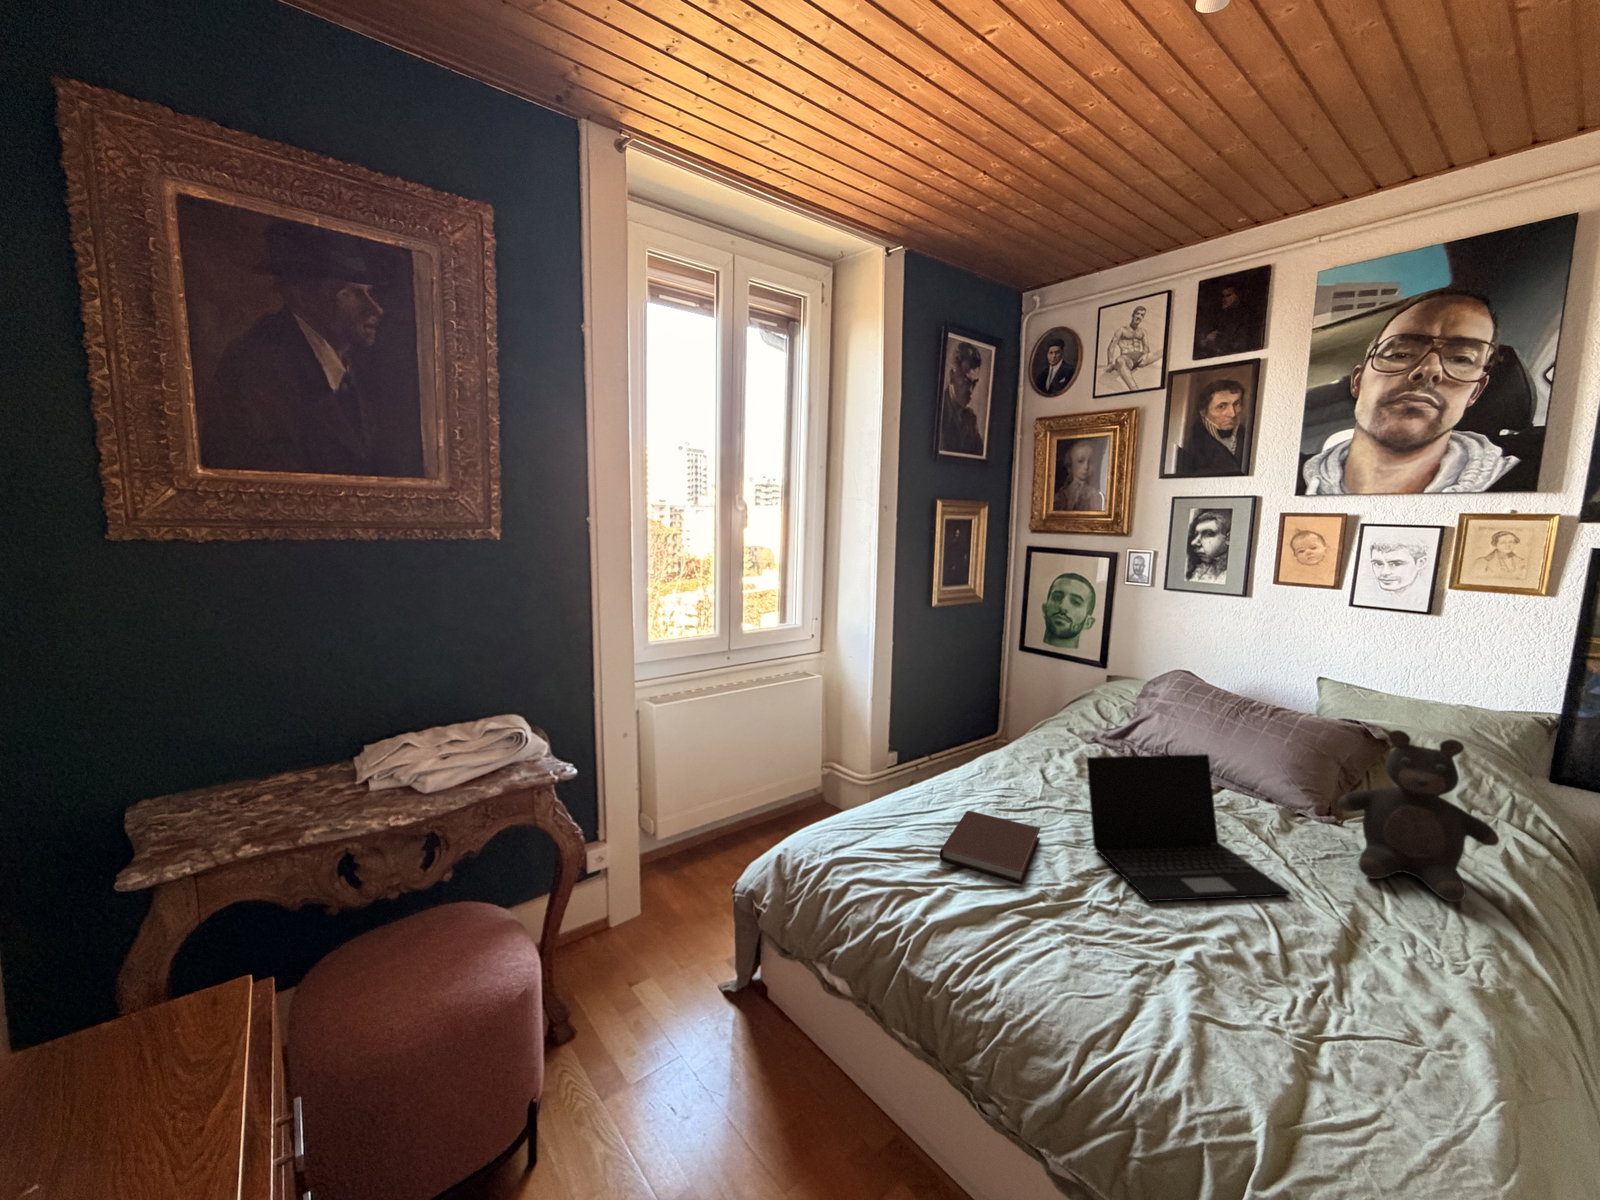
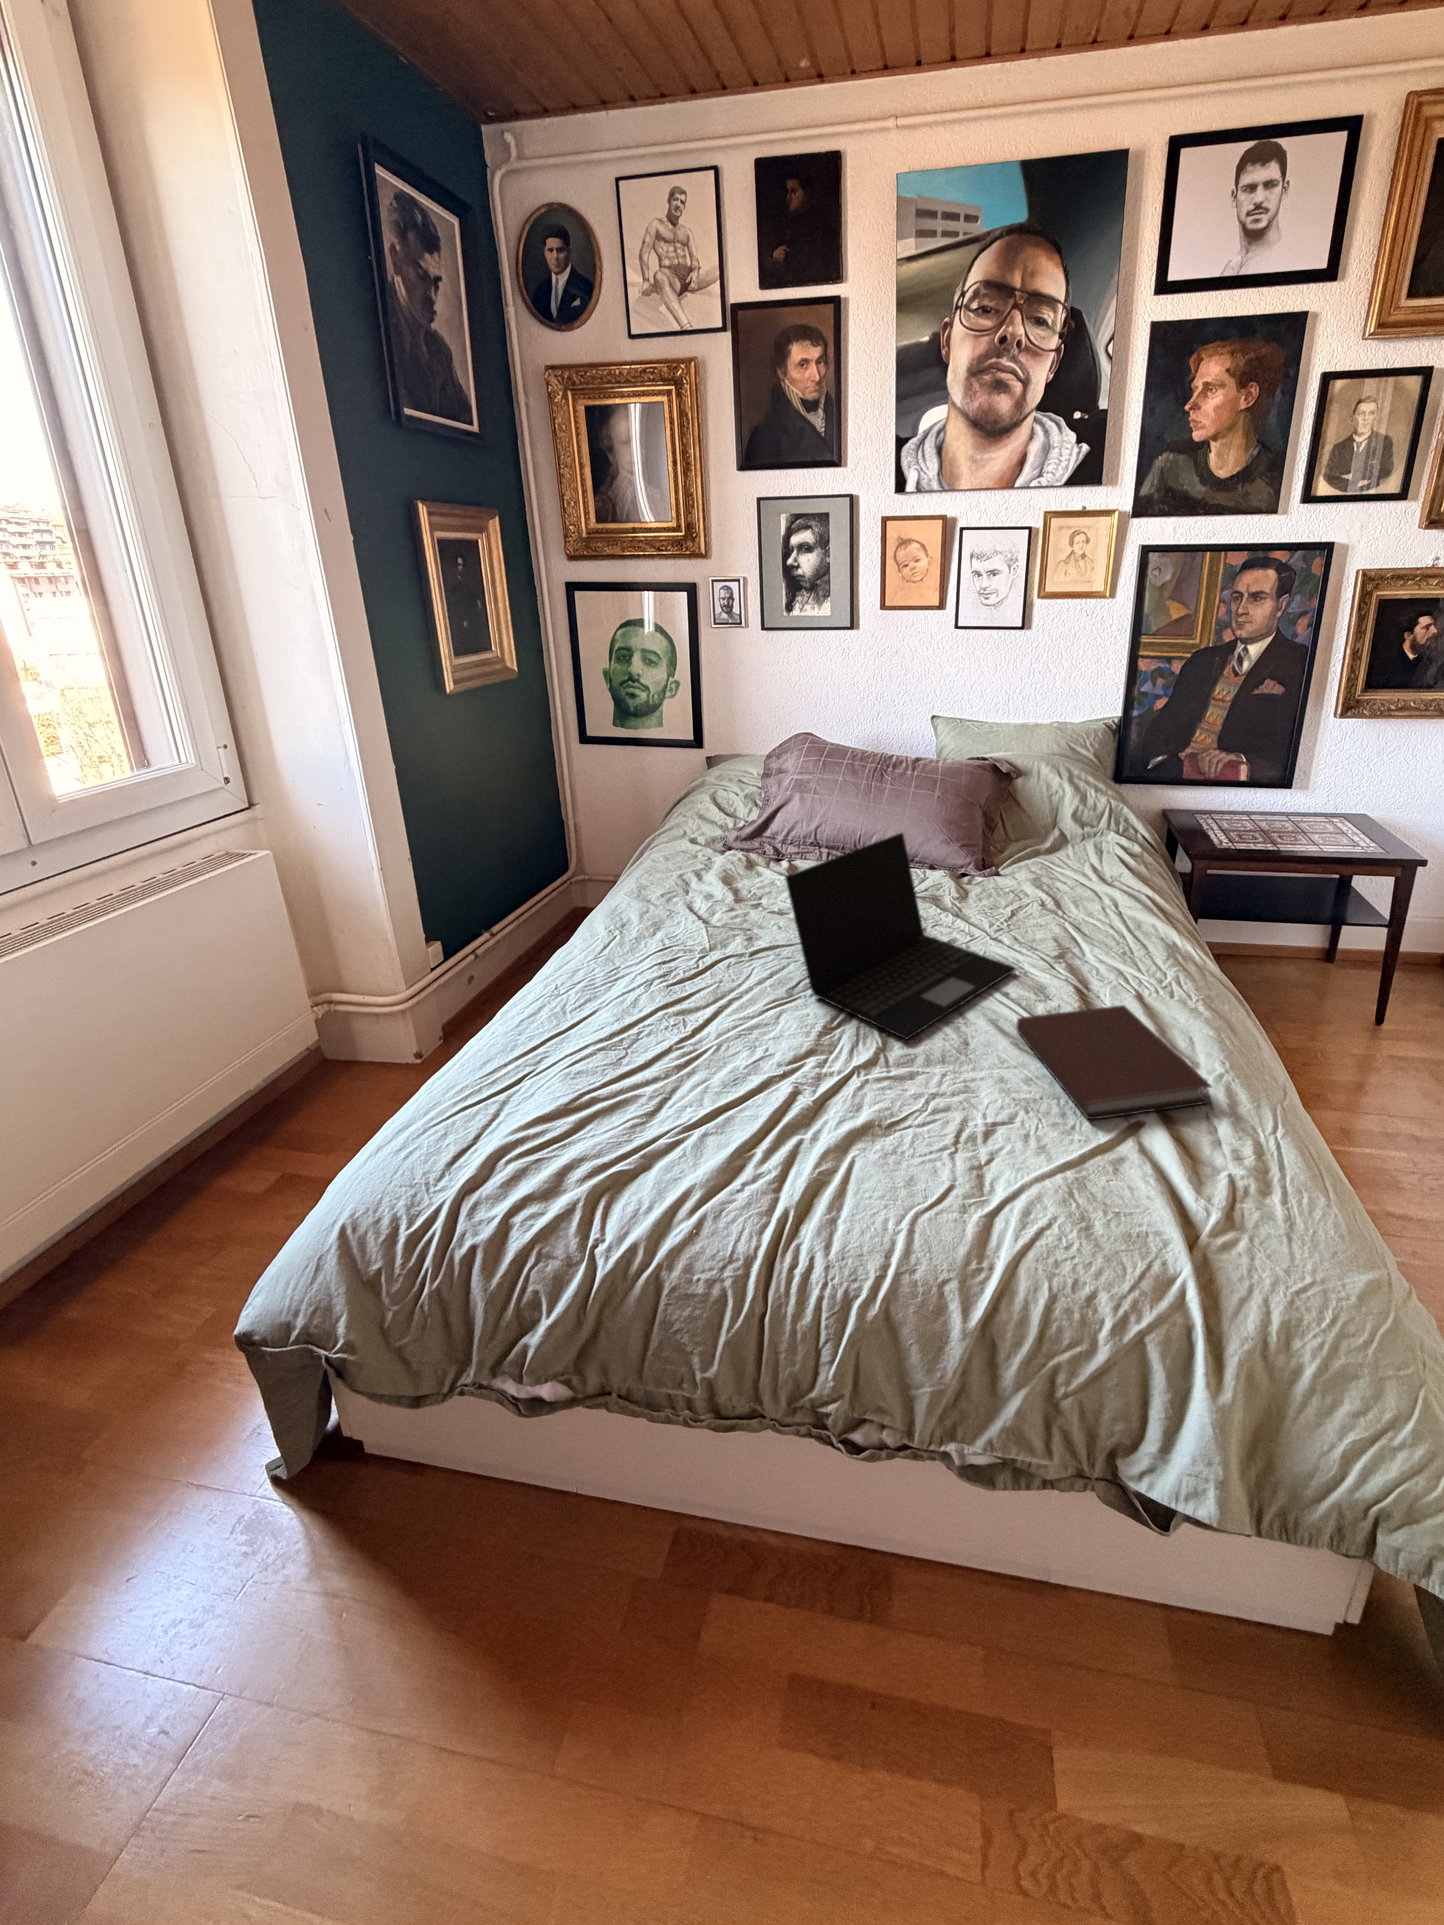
teddy bear: present [1338,730,1499,902] -> none [1012,758,1138,923]
notebook: present [940,811,1040,883] -> present [1016,1005,1211,1120]

